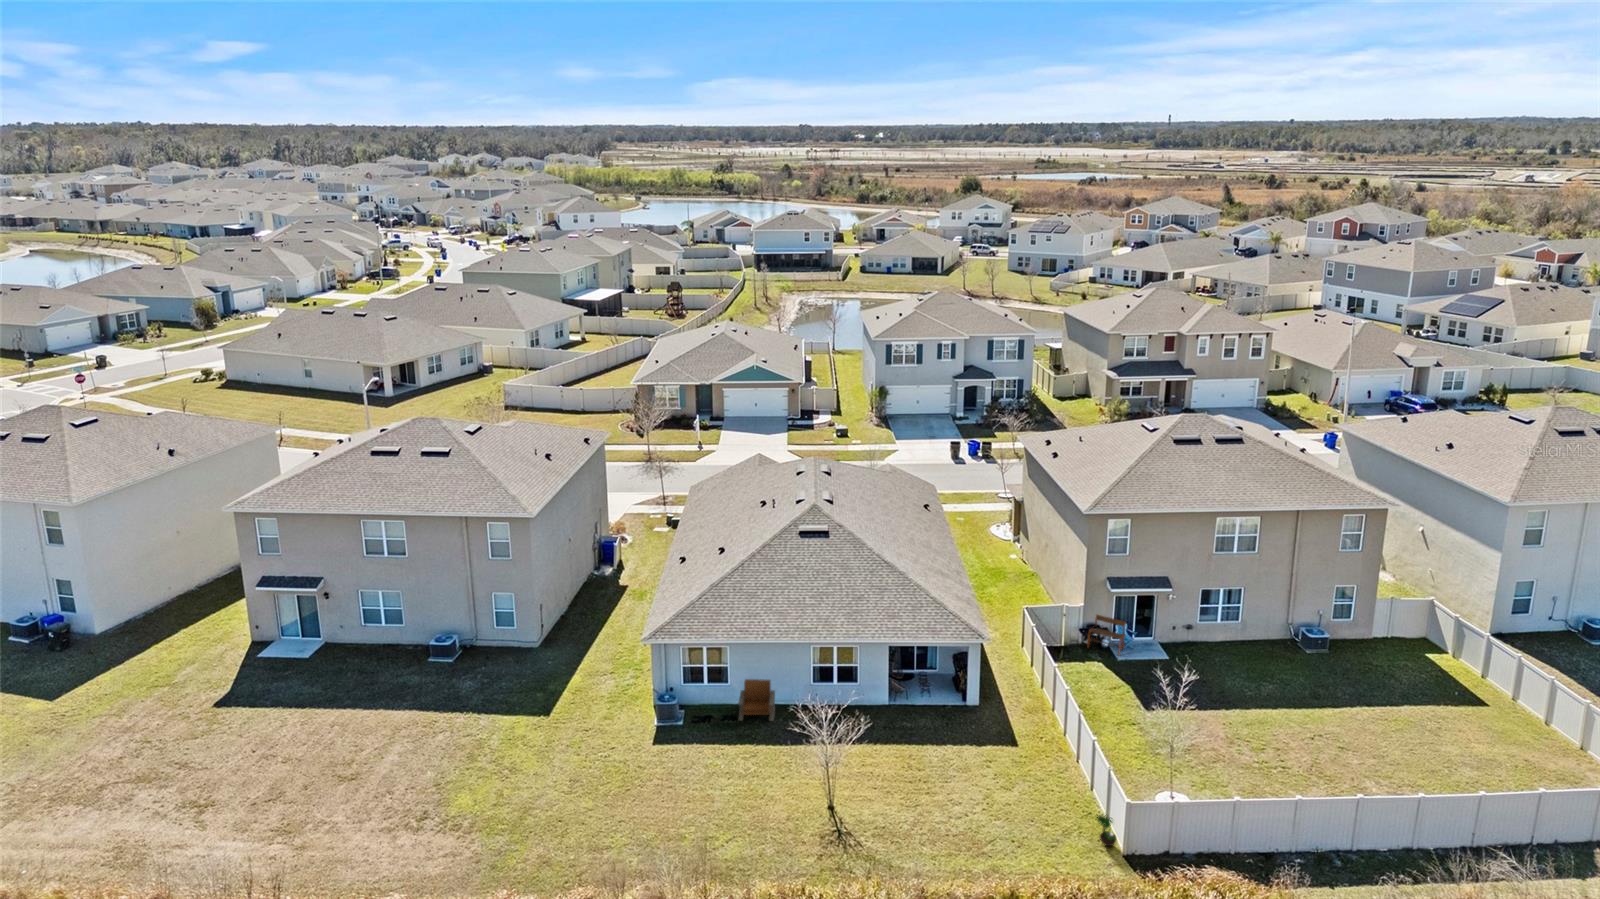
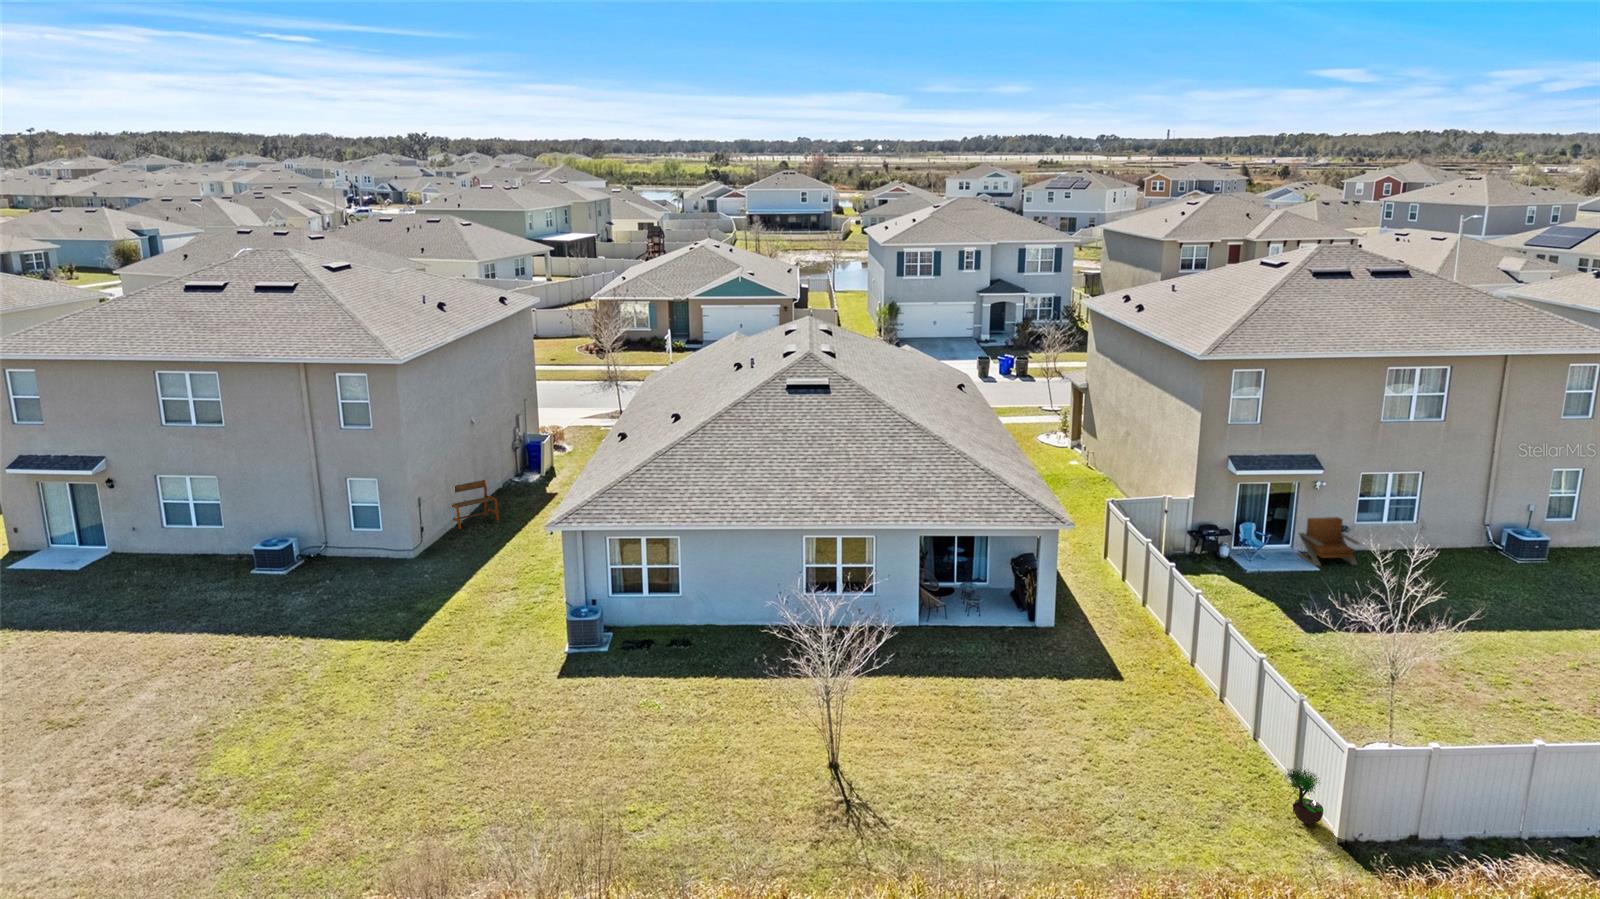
bench: present [1087,615,1126,655] -> present [452,480,499,529]
lounge chair: present [738,679,775,721] -> present [1297,517,1360,566]

